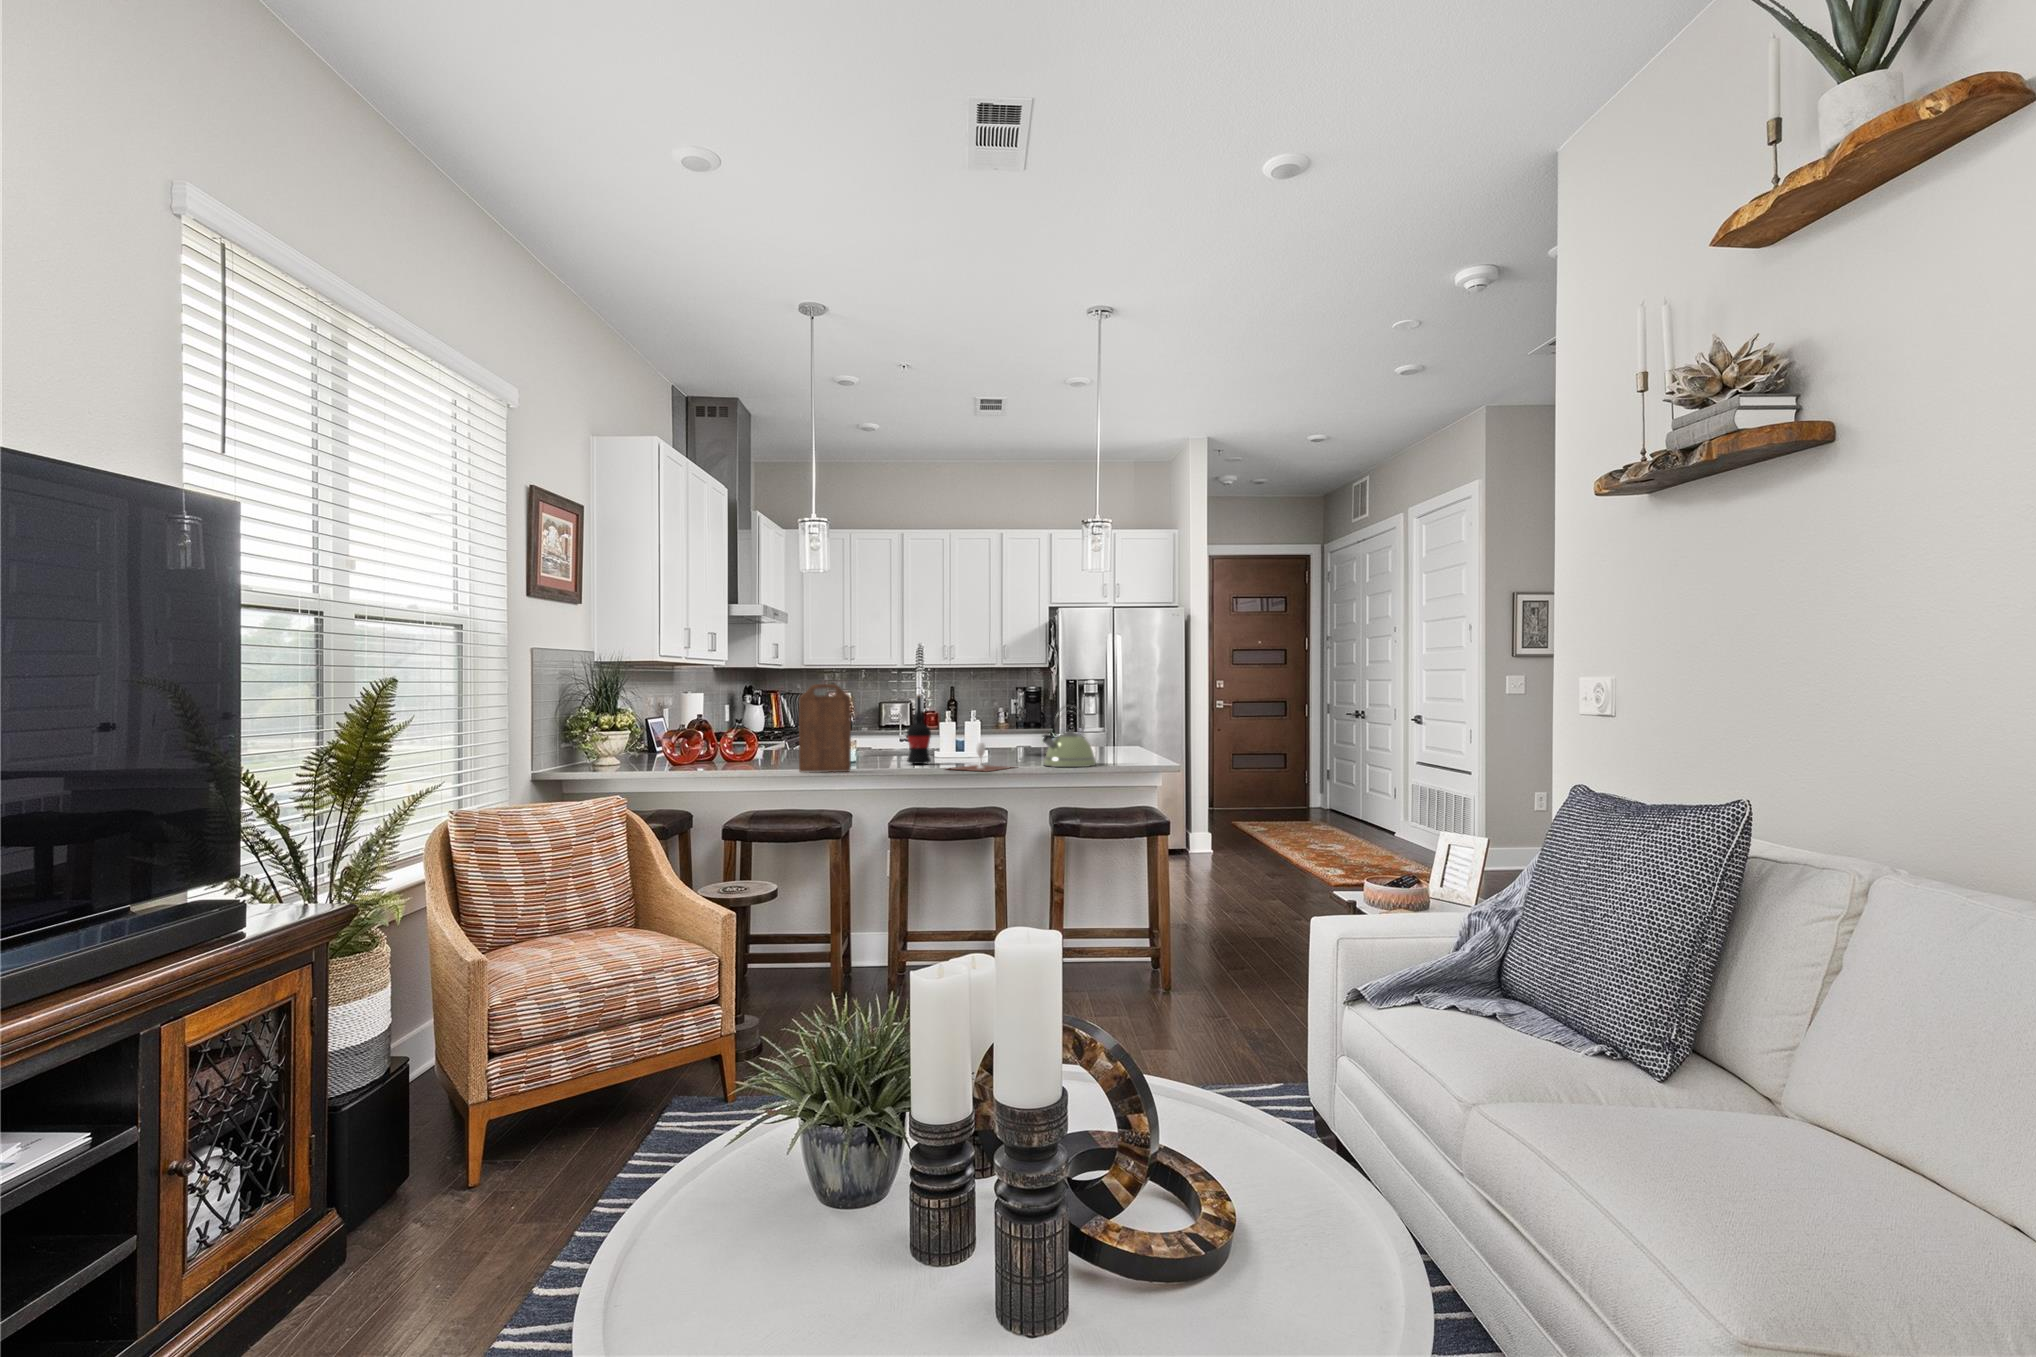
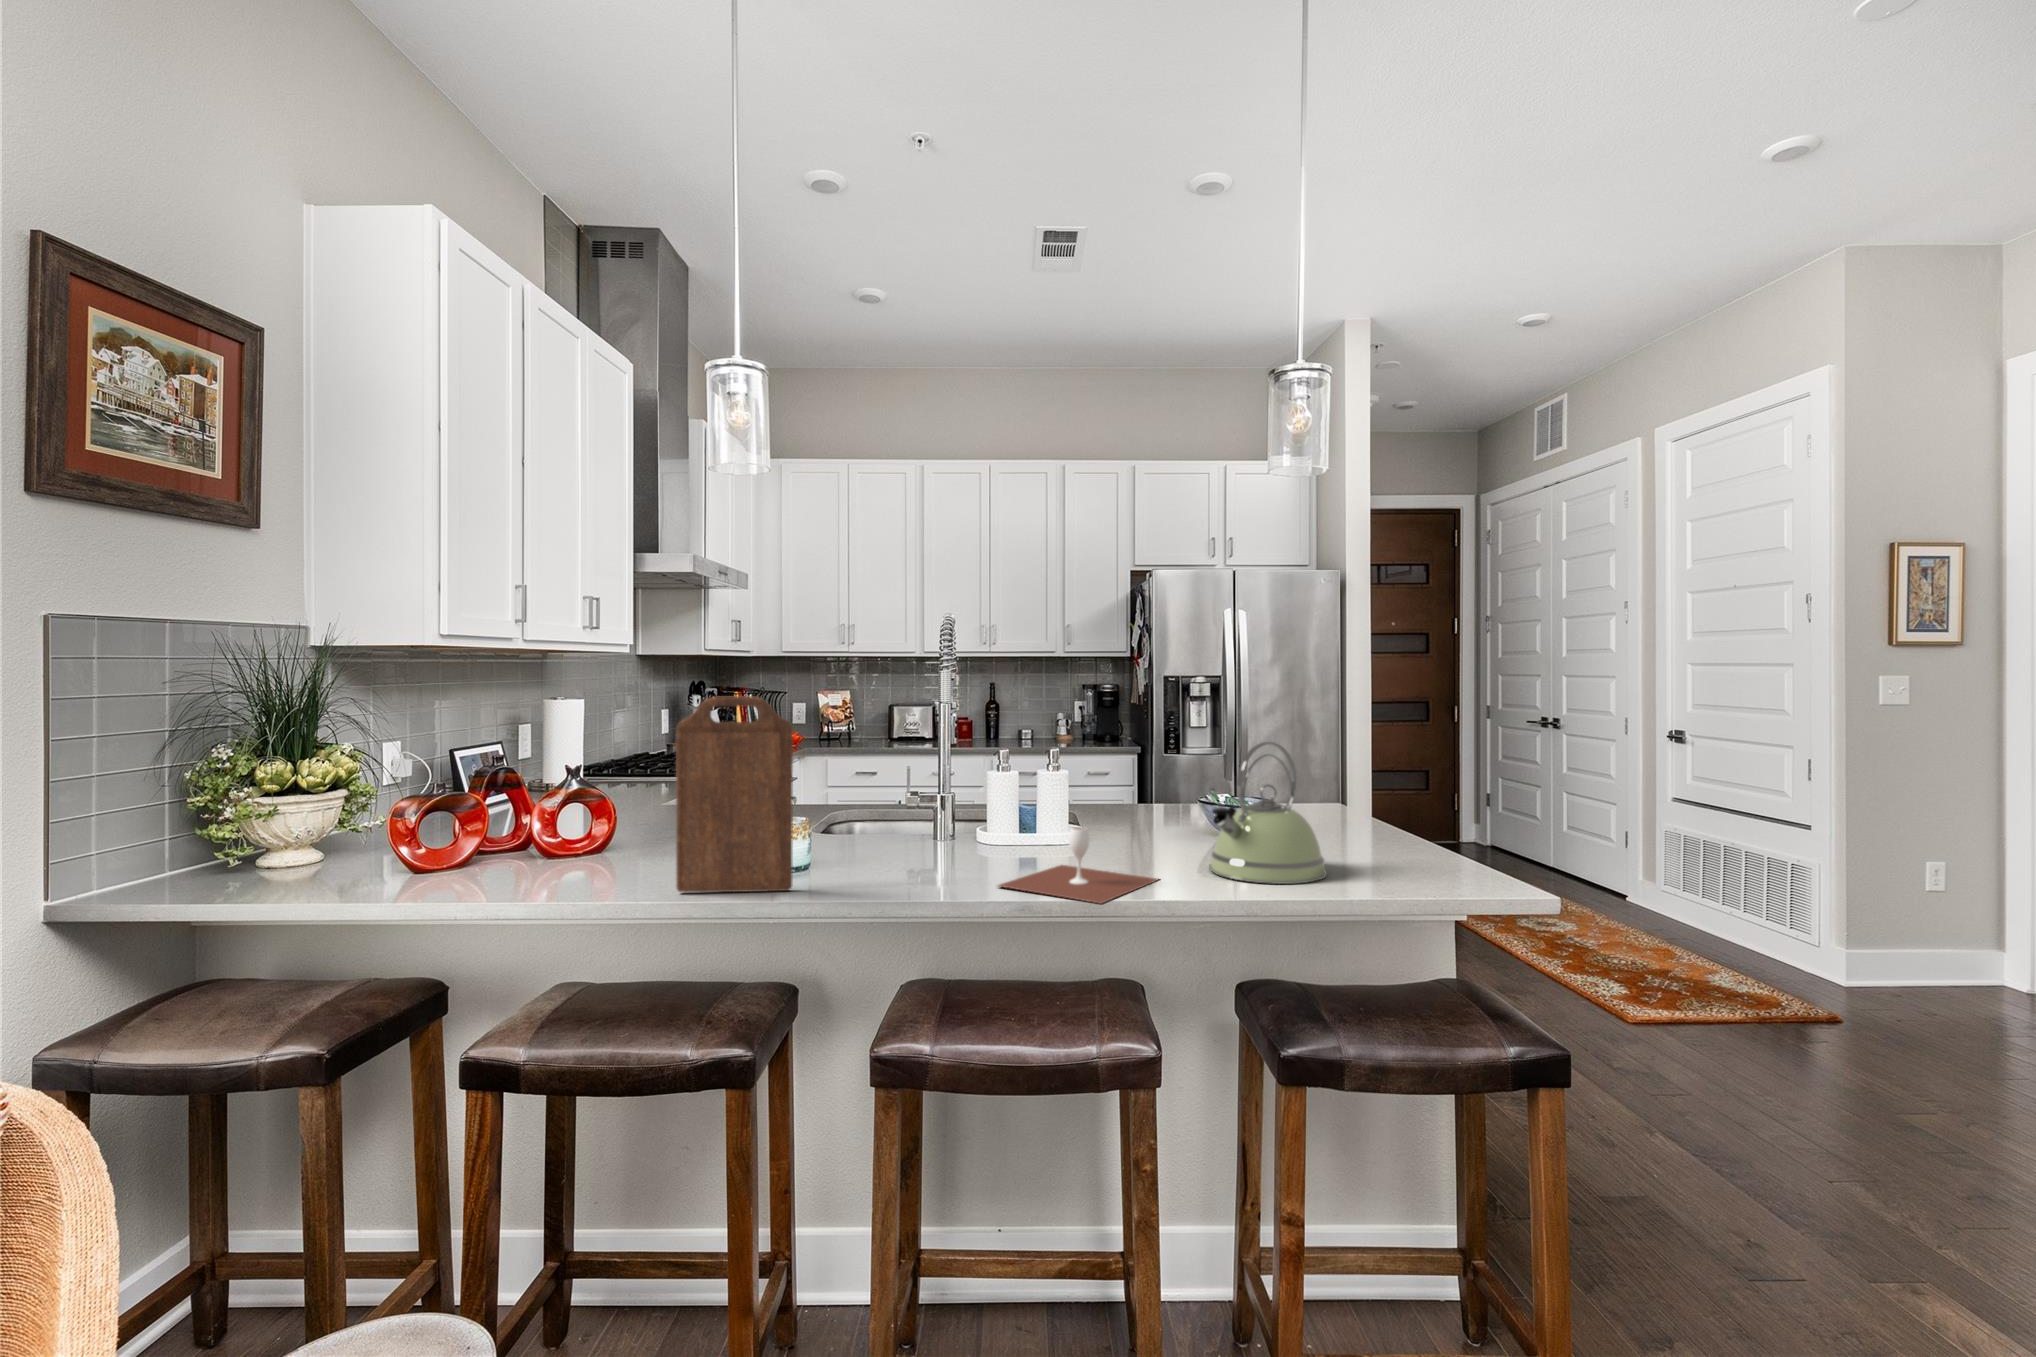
wine bottle: present [907,694,931,764] -> none [919,715,968,858]

